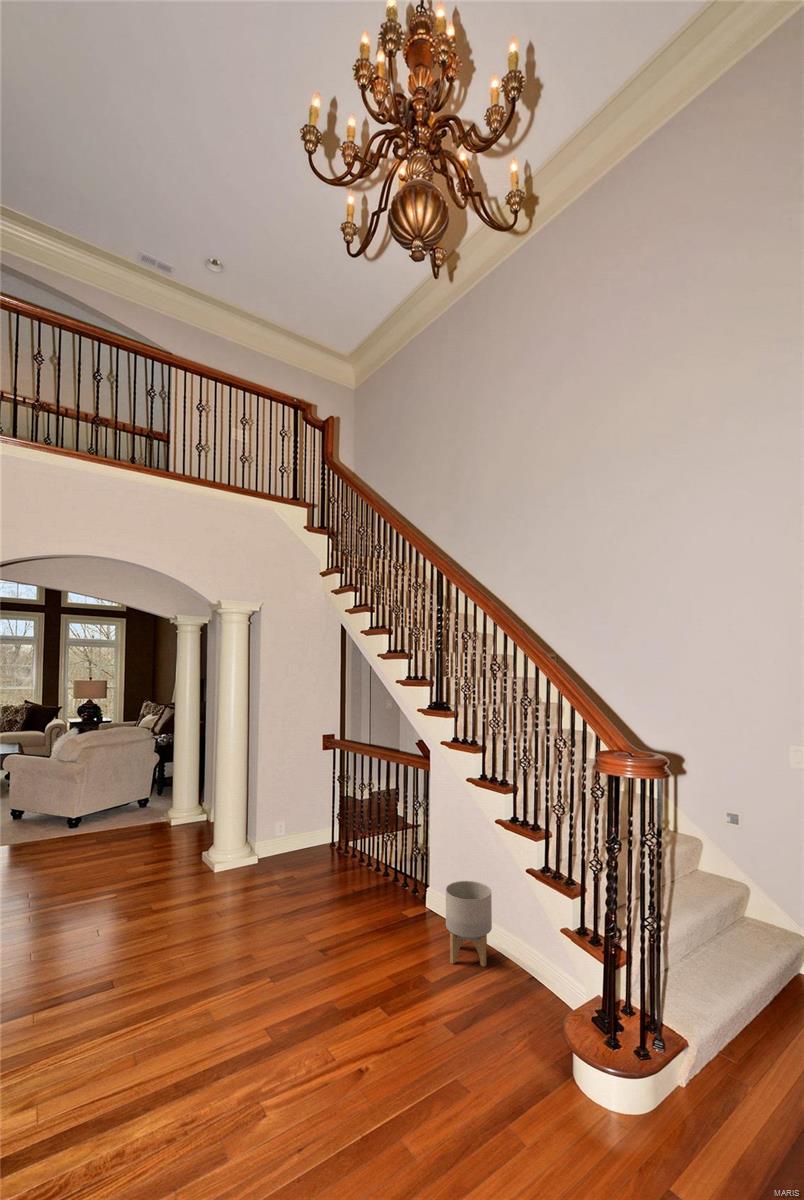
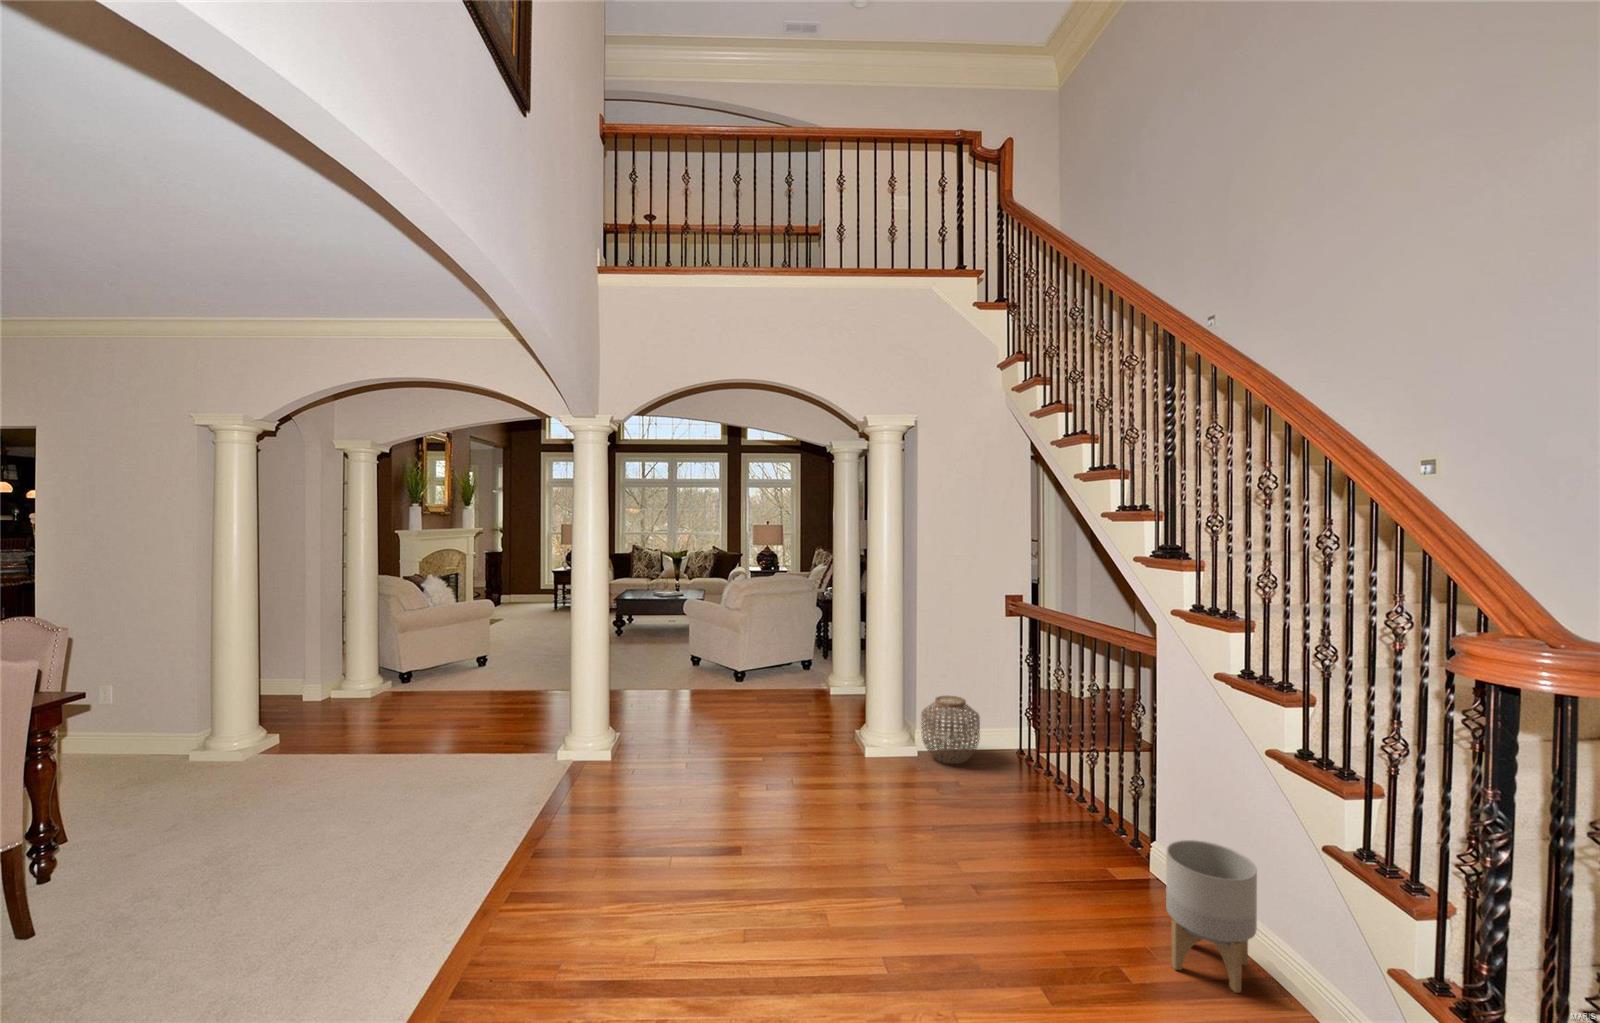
woven basket: none [265,814,308,867] -> present [921,696,980,764]

